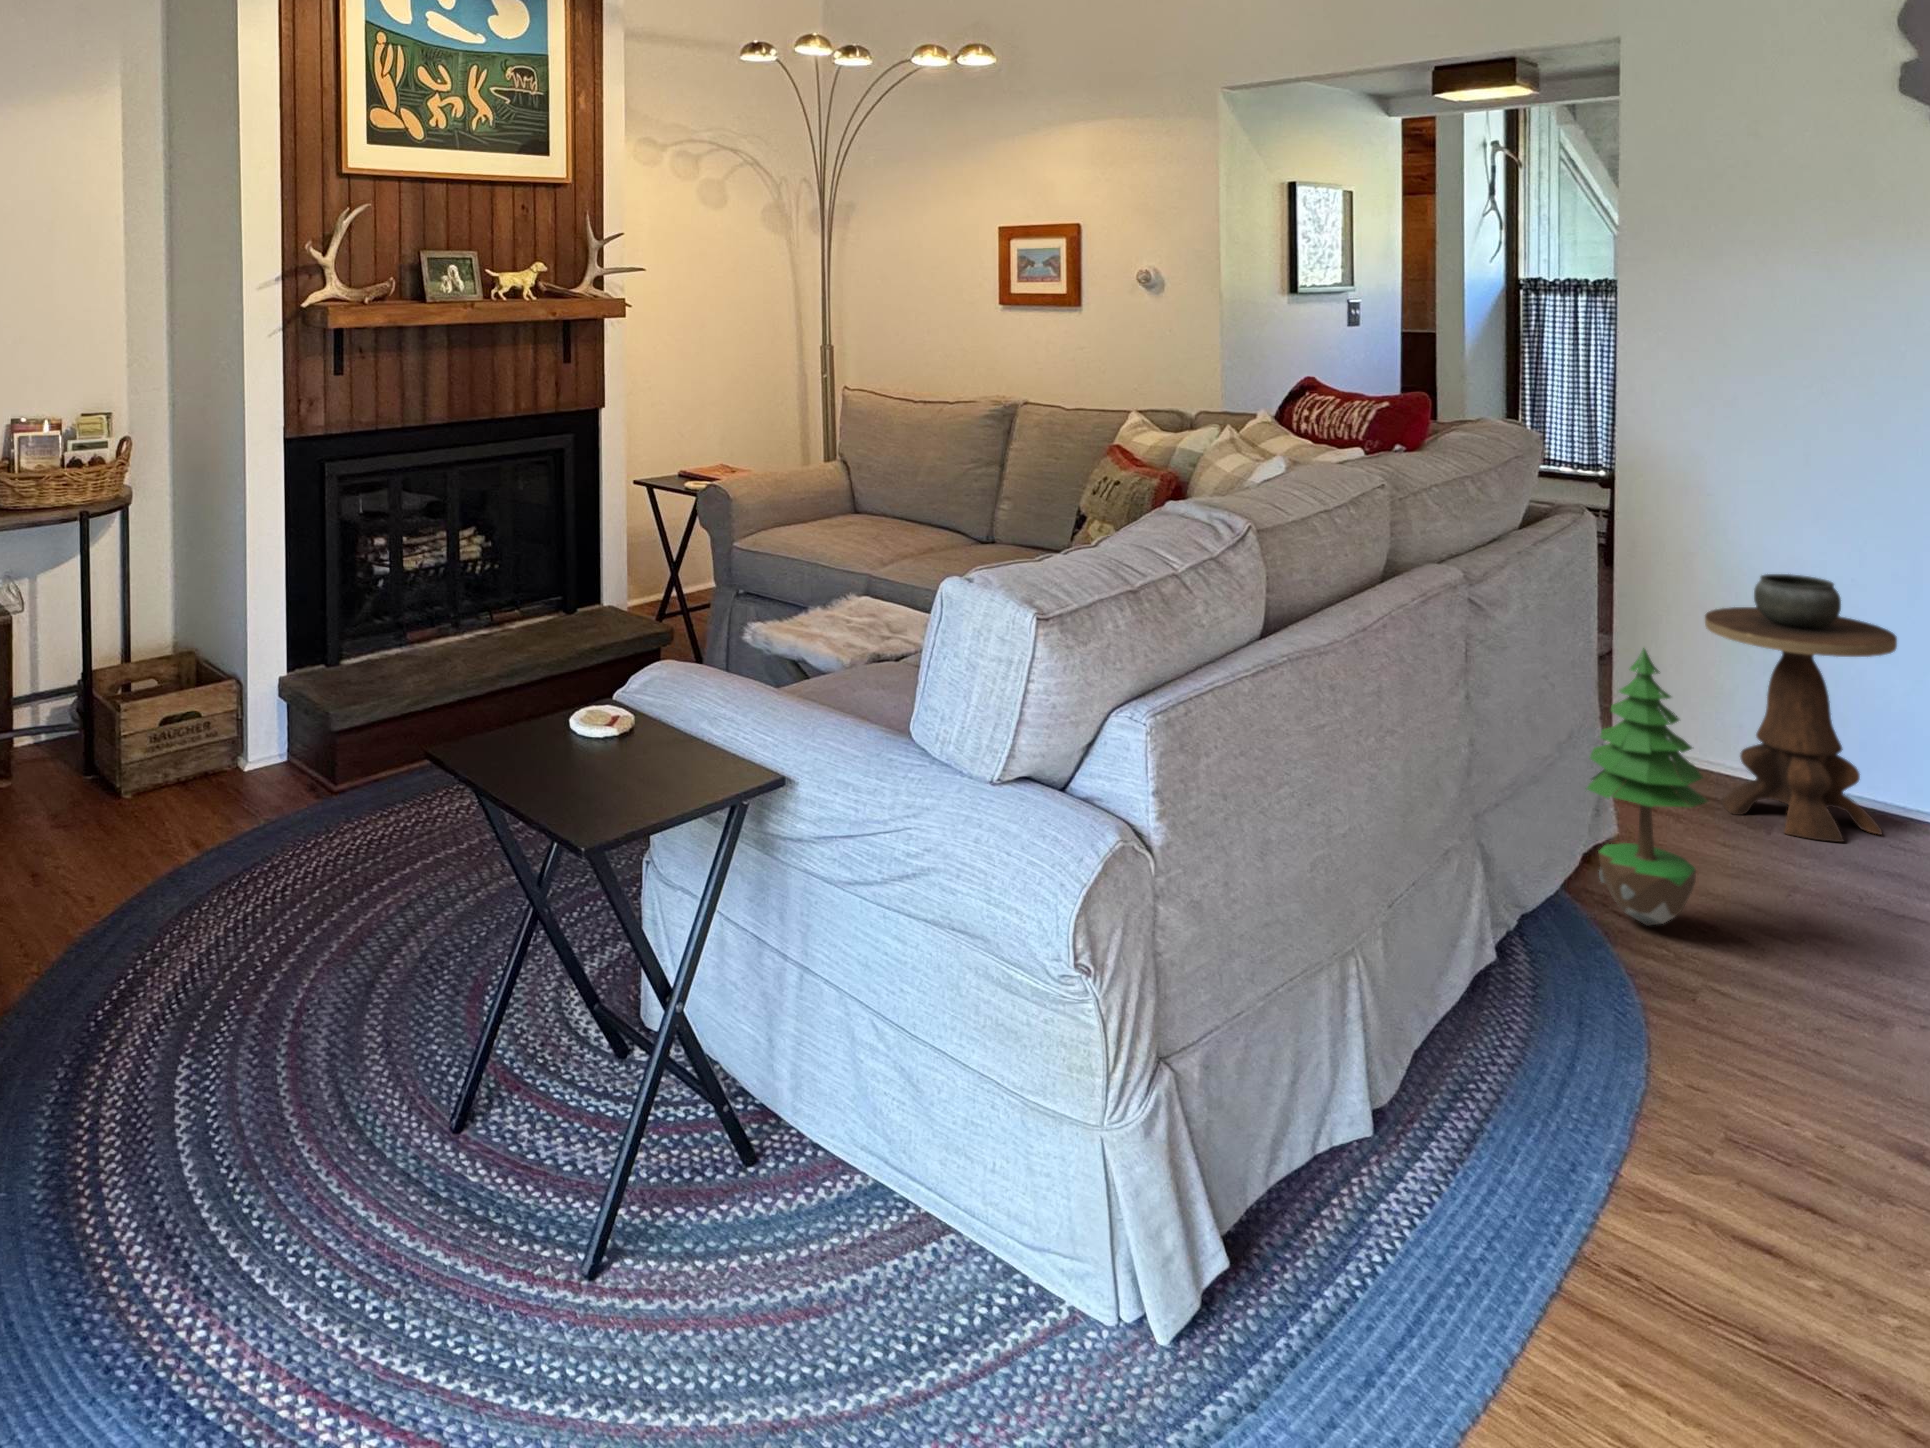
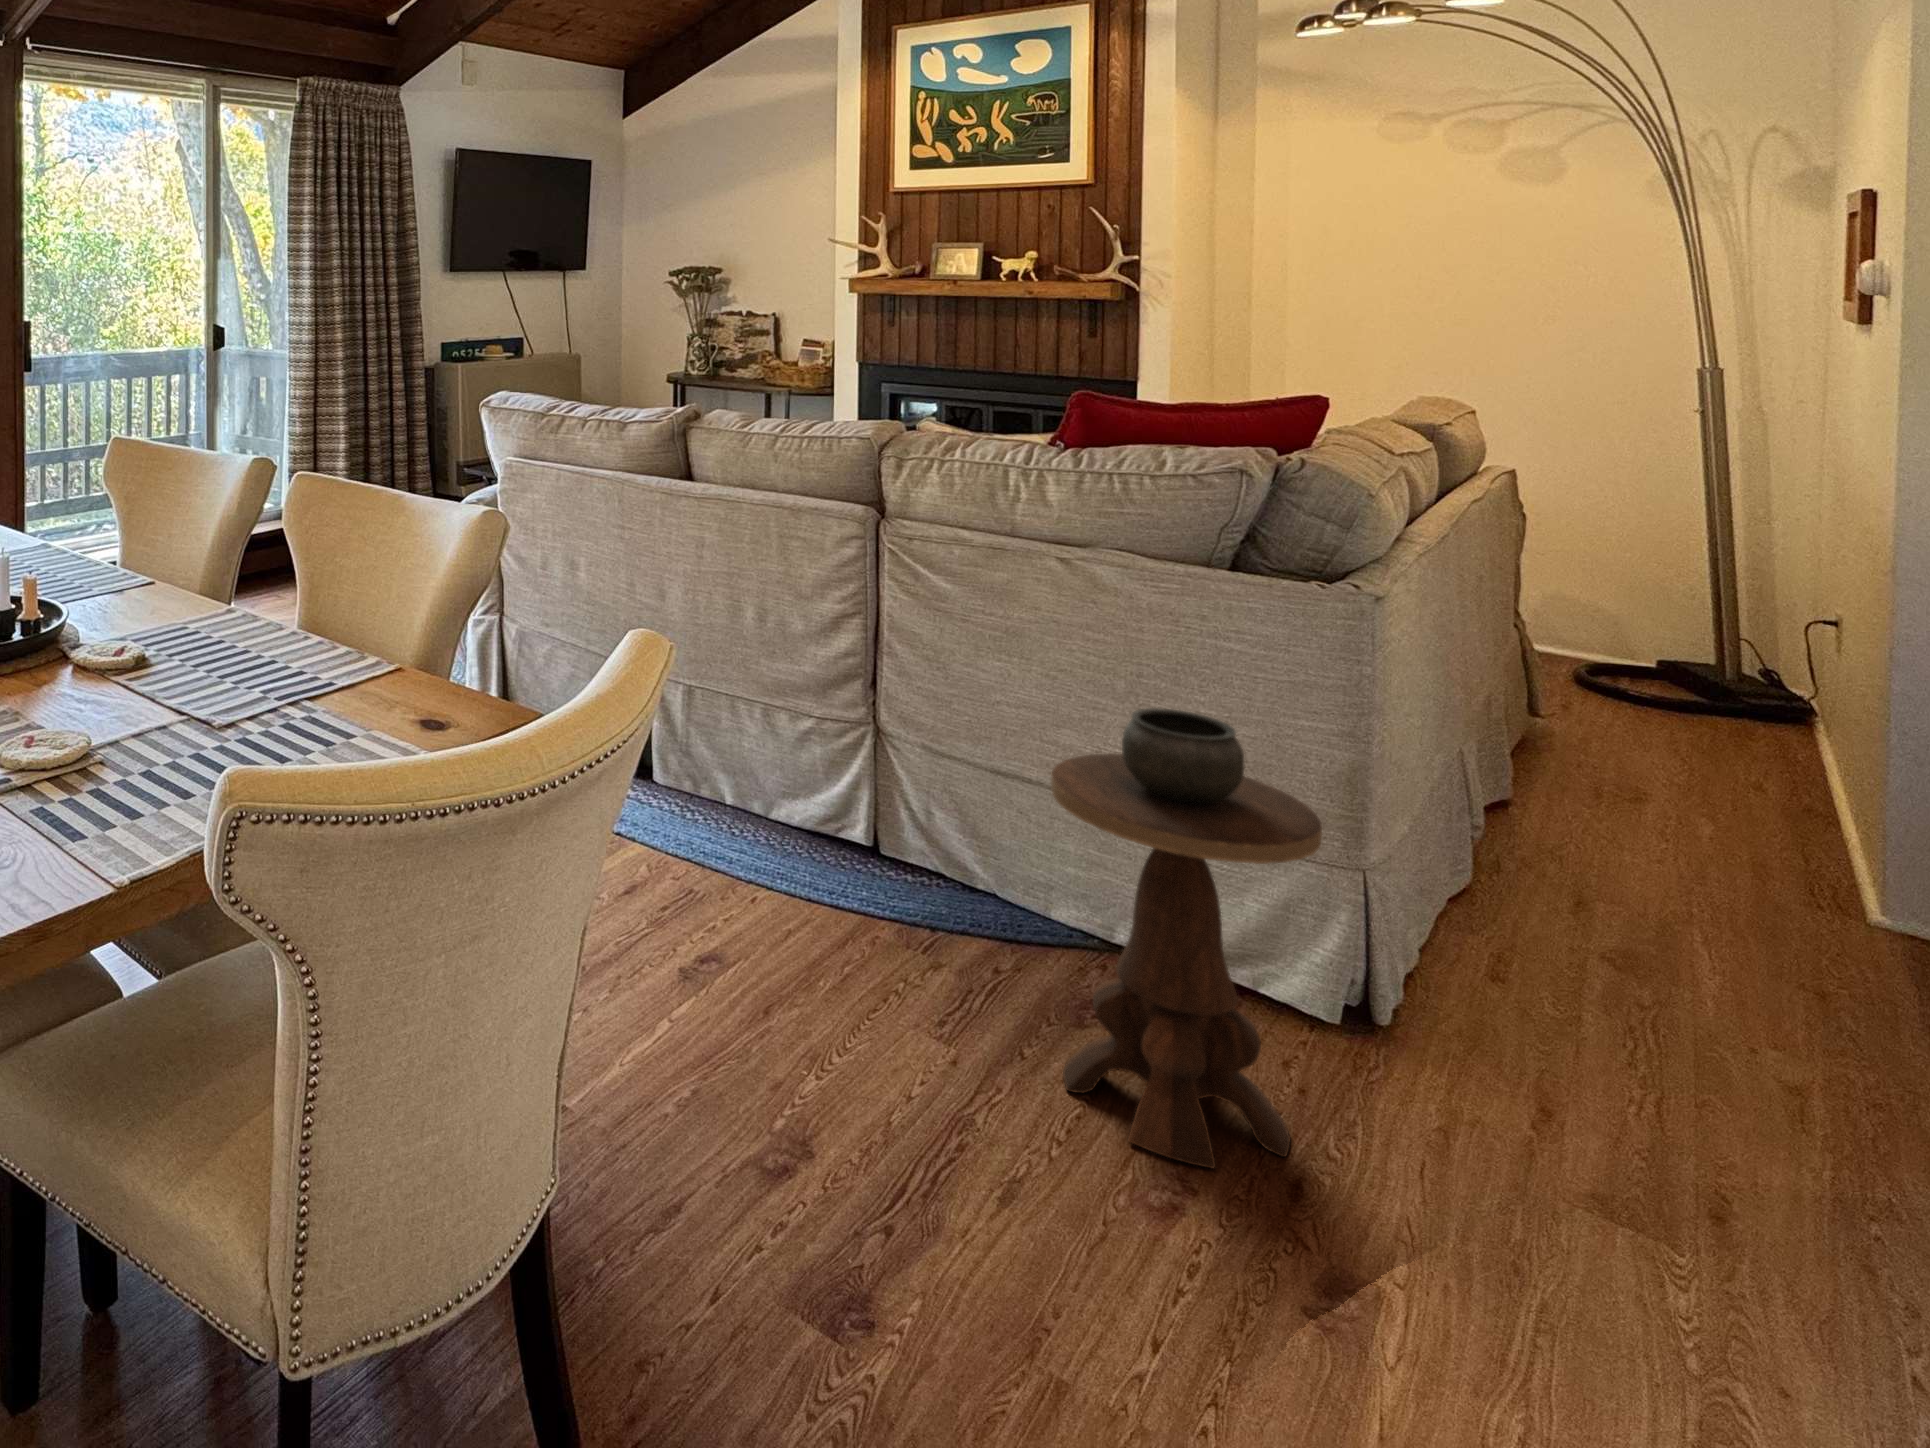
potted tree: present [1587,648,1708,926] -> none [685,593,784,865]

